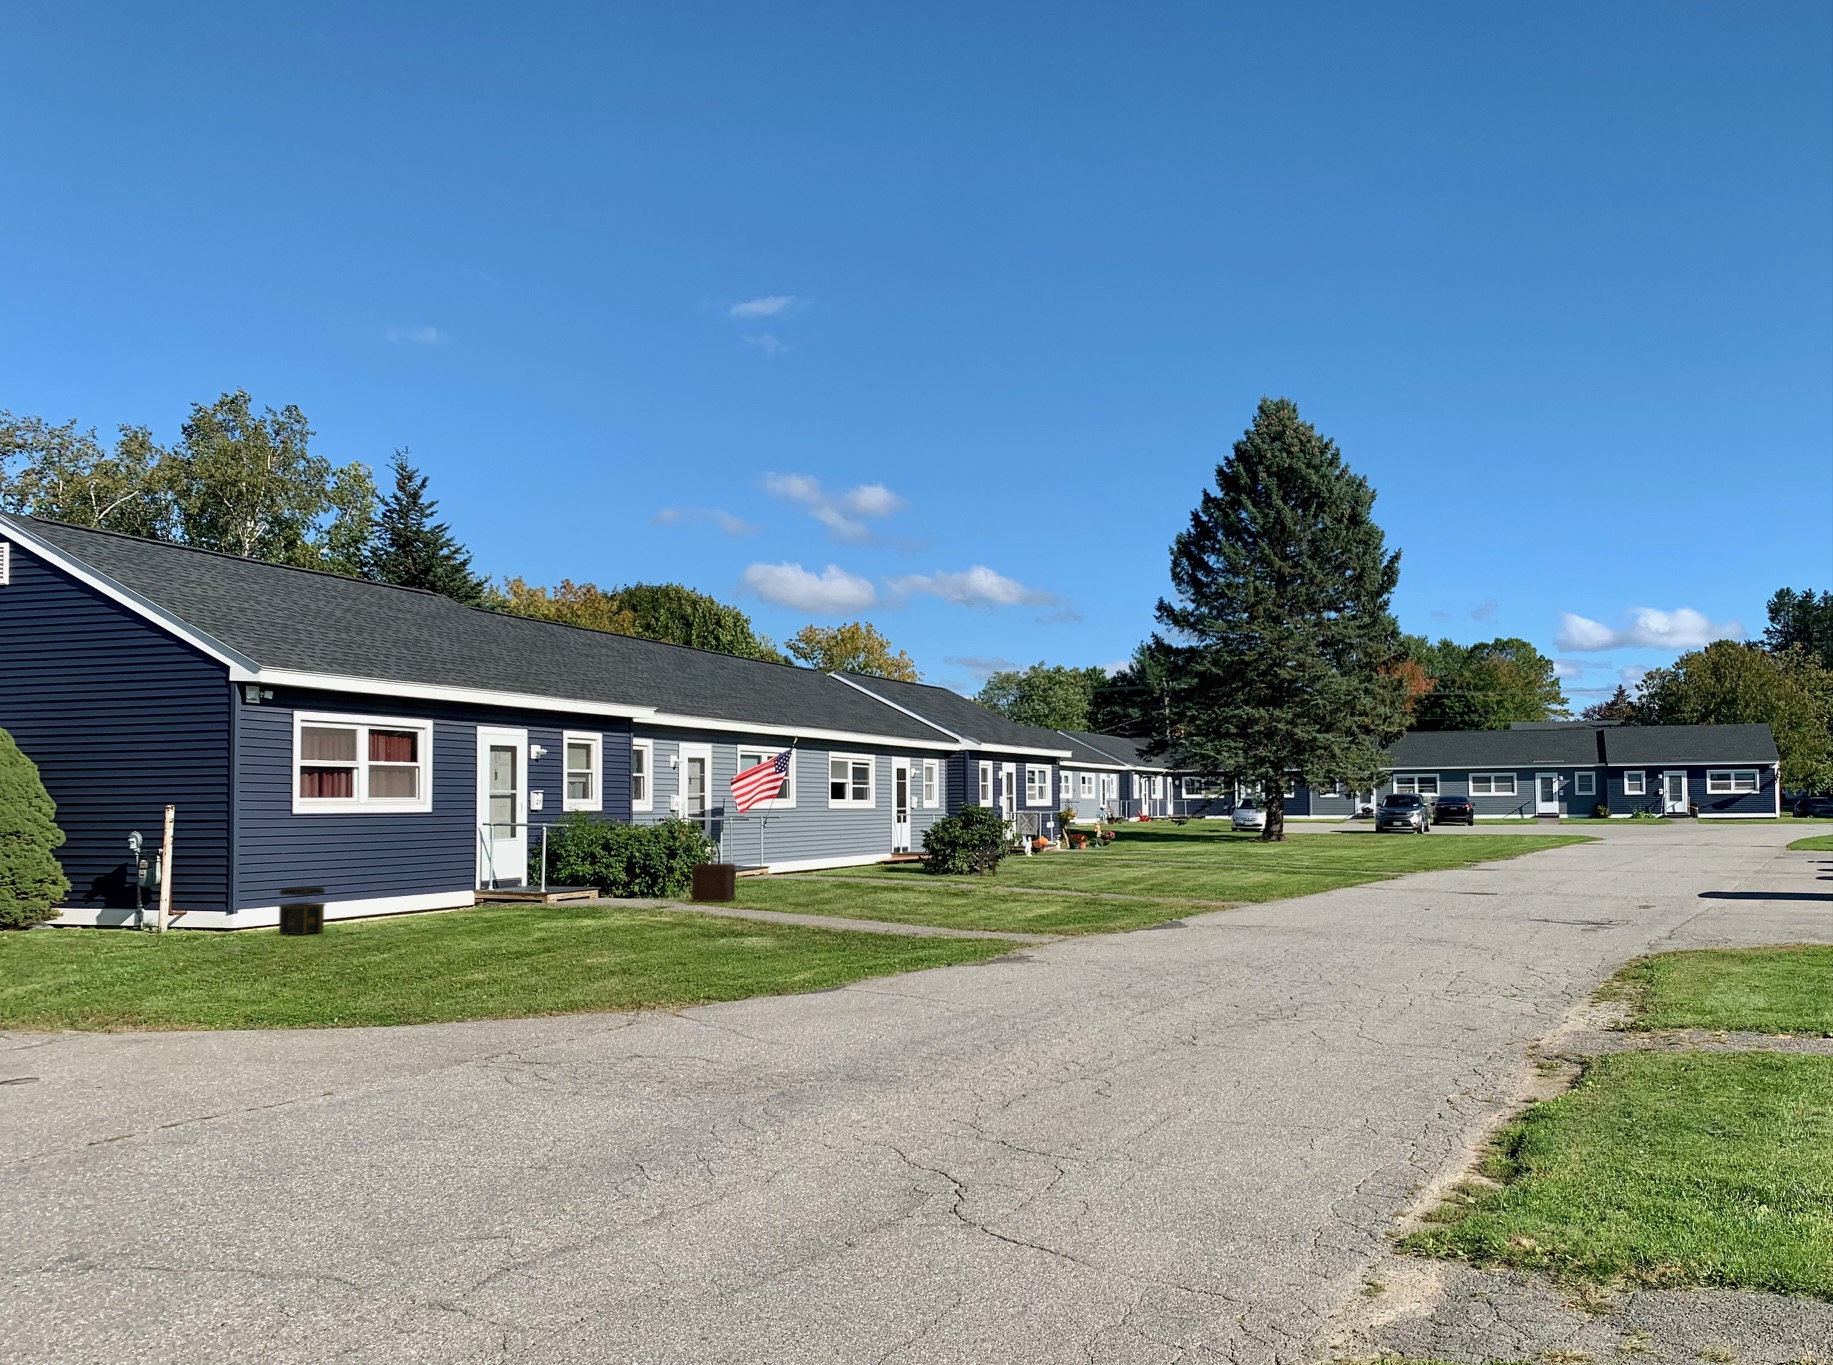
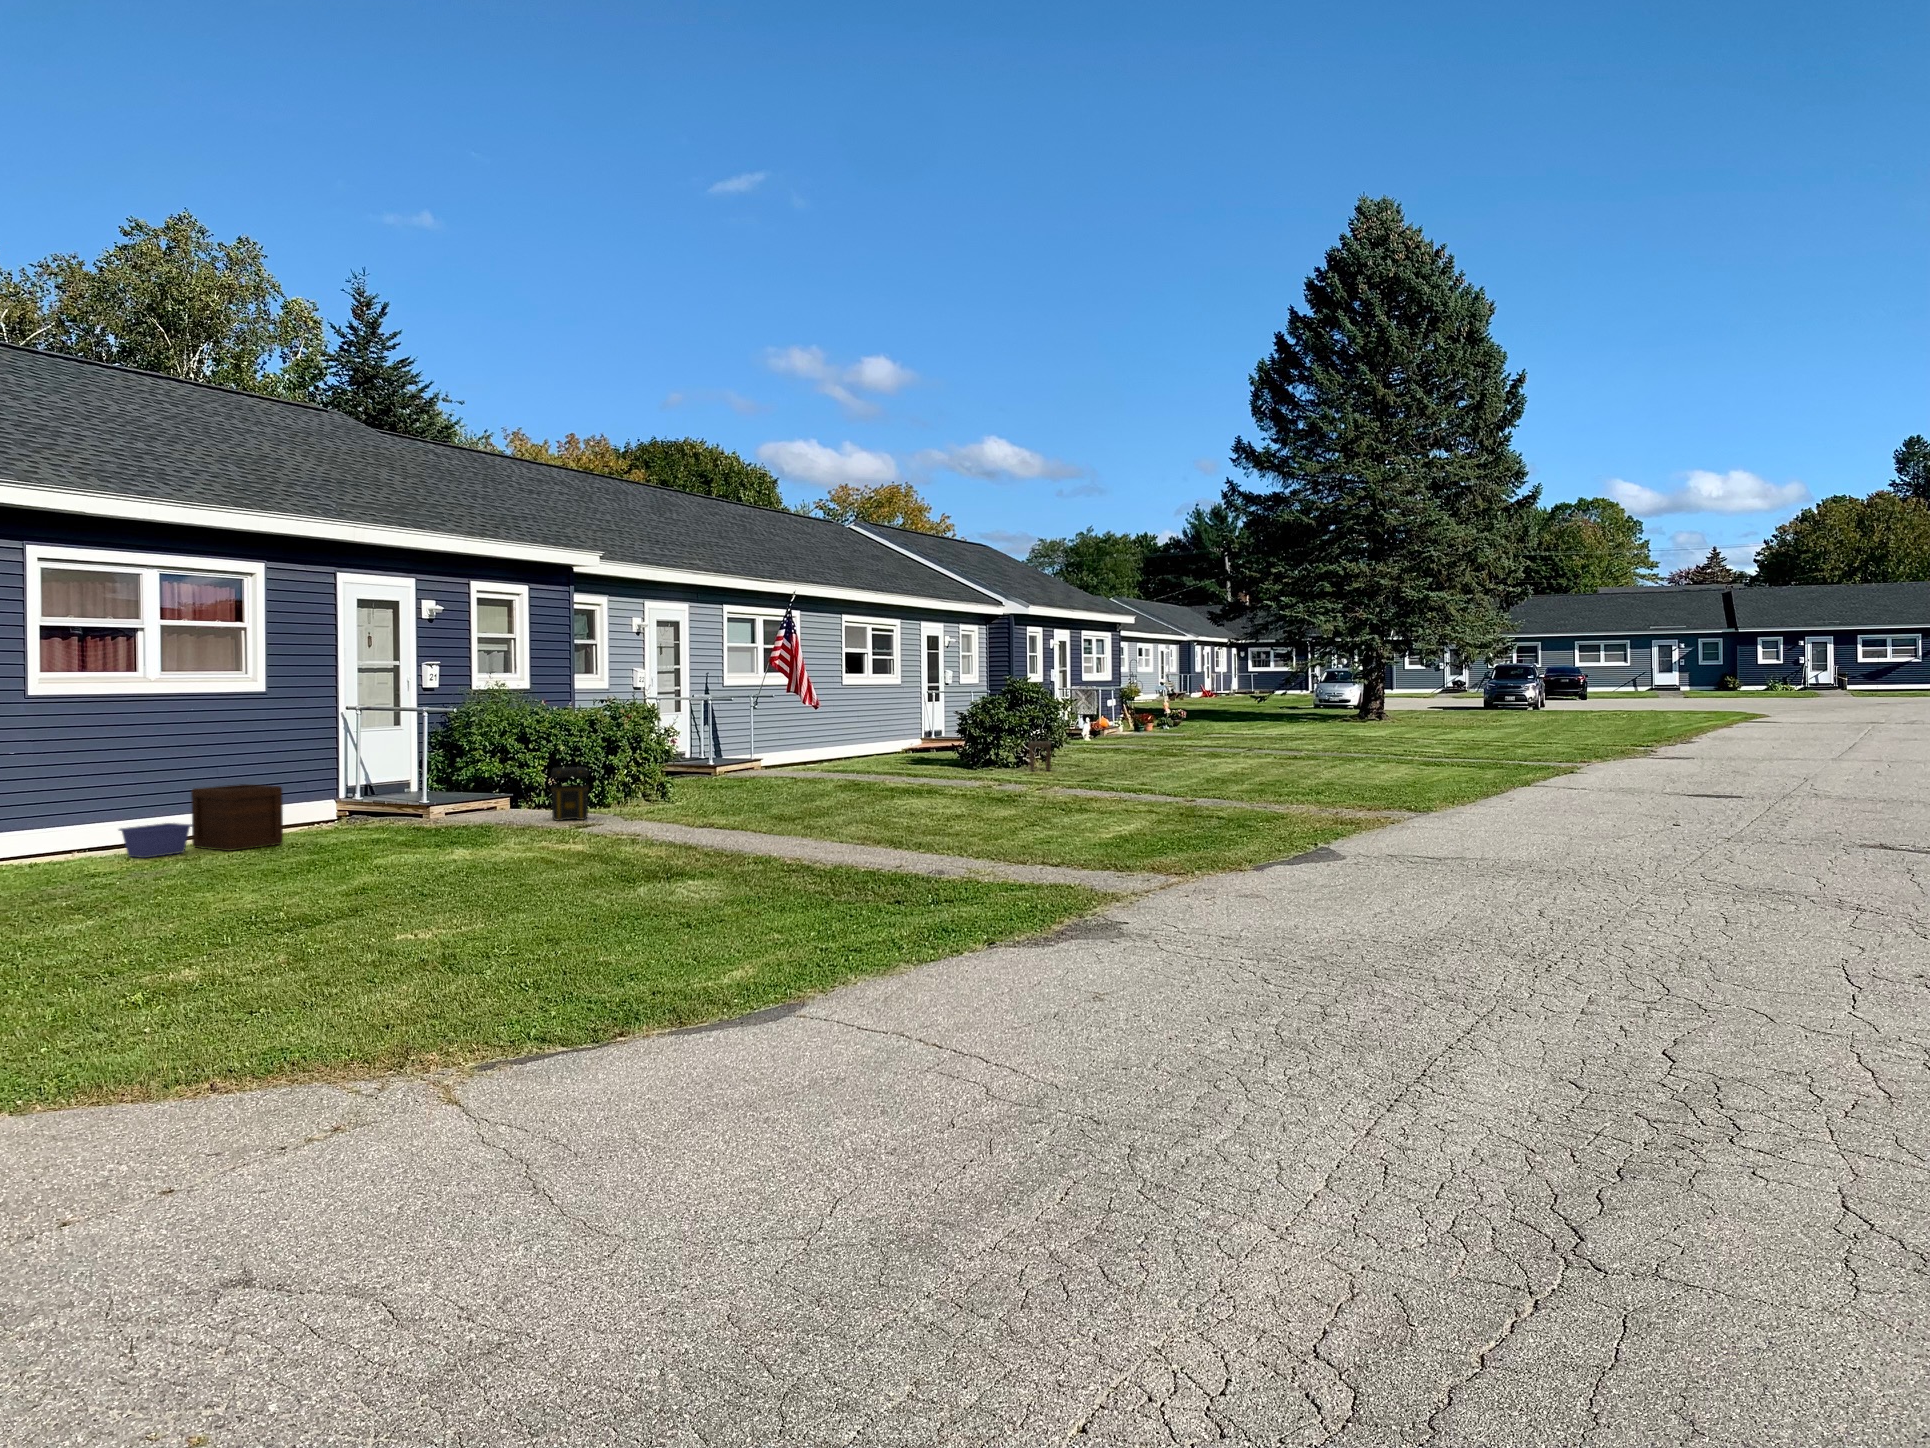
wooden crate: present [691,863,735,902] -> present [191,784,283,851]
toolbox: present [279,886,325,935] -> present [551,767,589,821]
storage bin: none [341,904,390,927] -> present [119,823,193,858]

